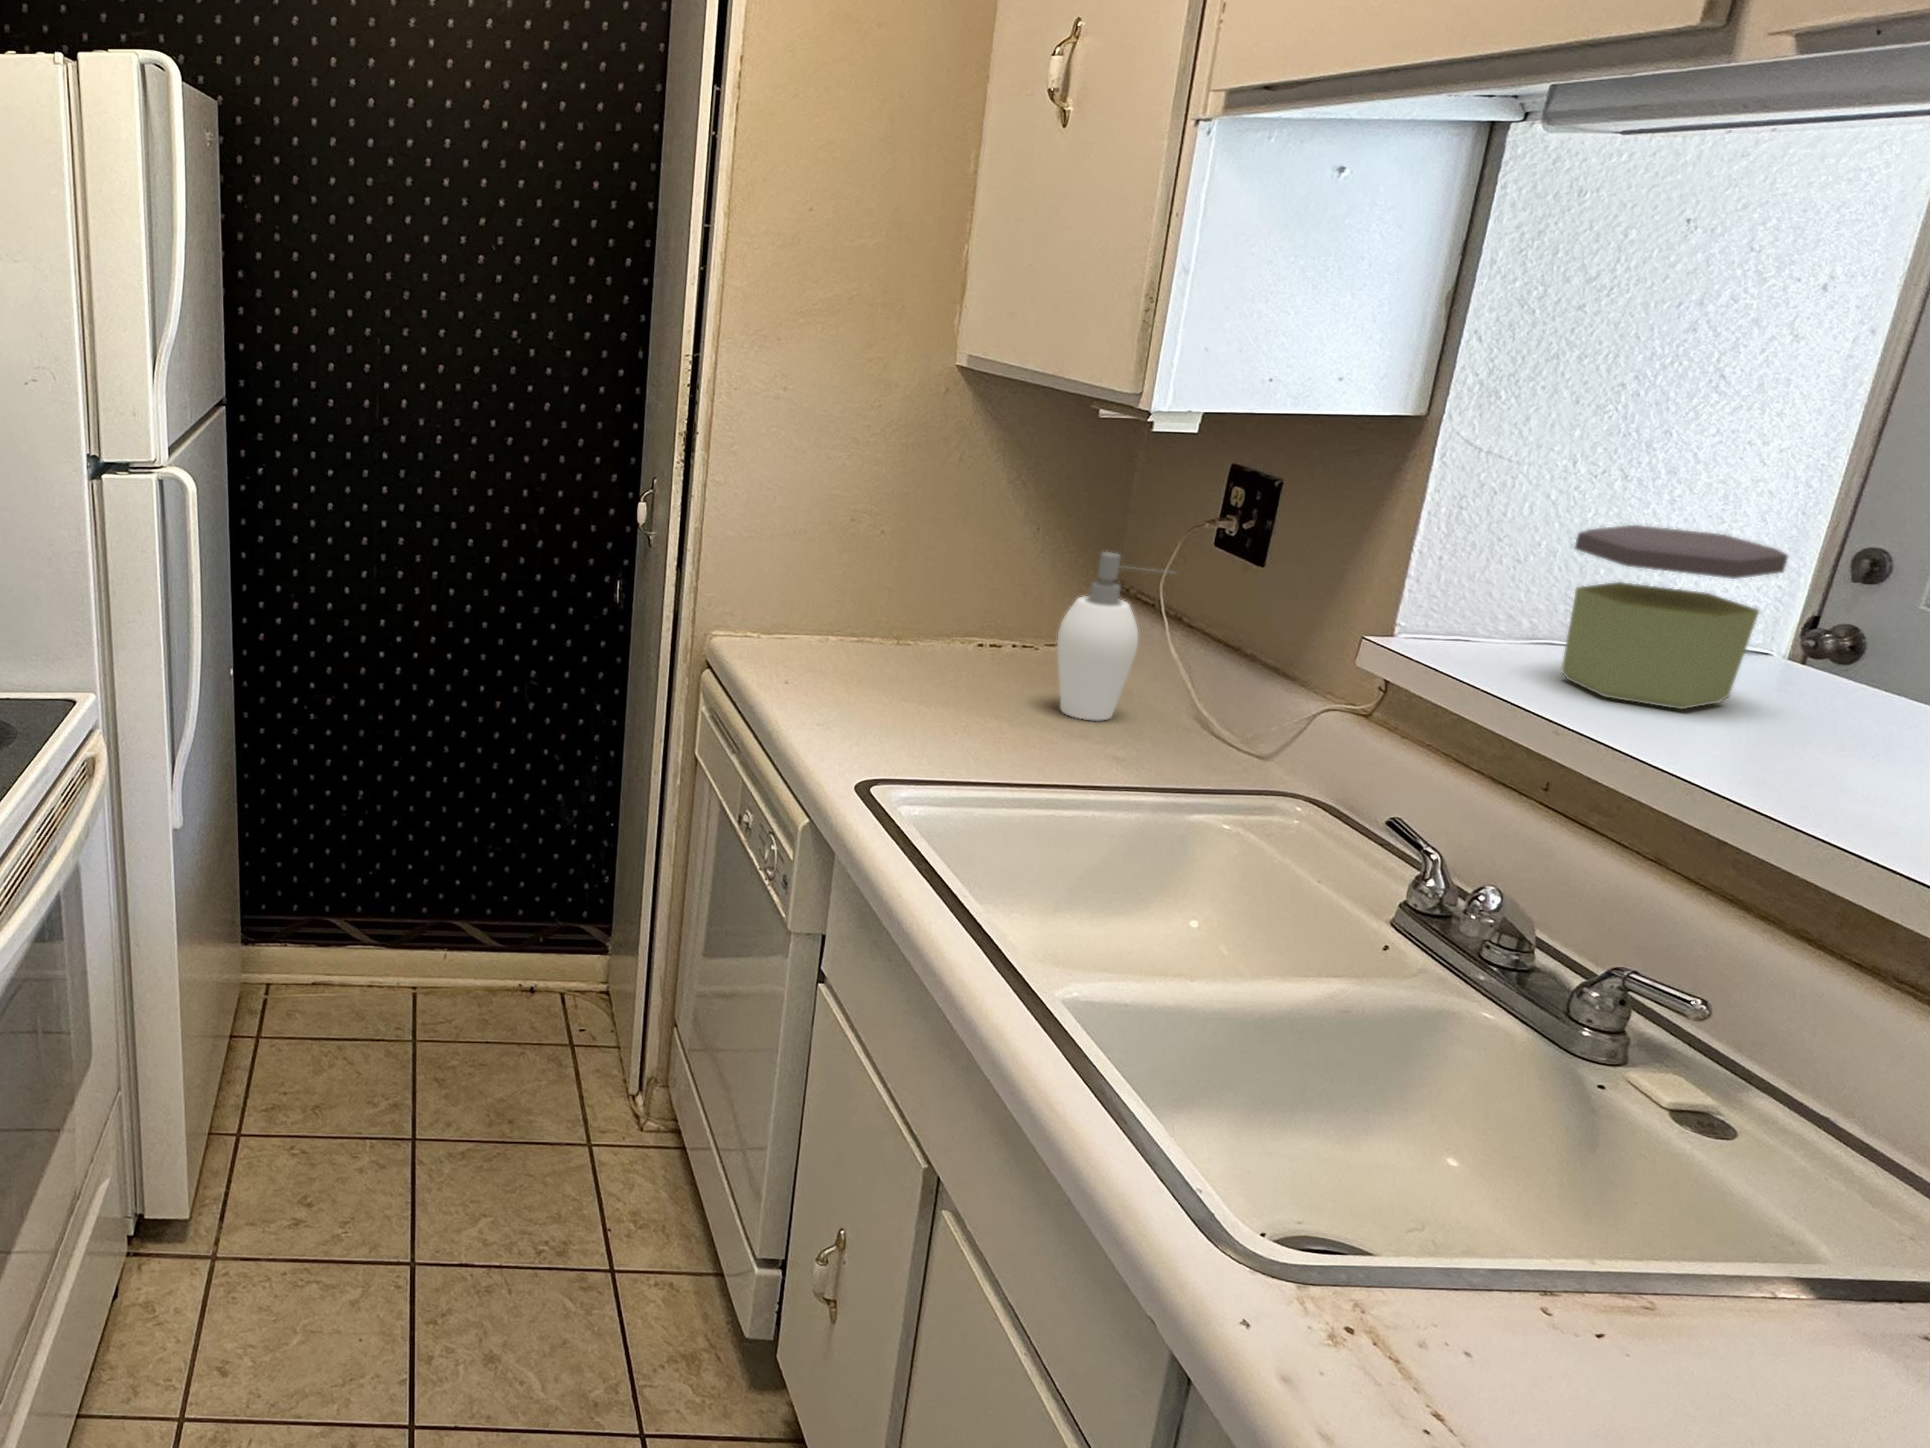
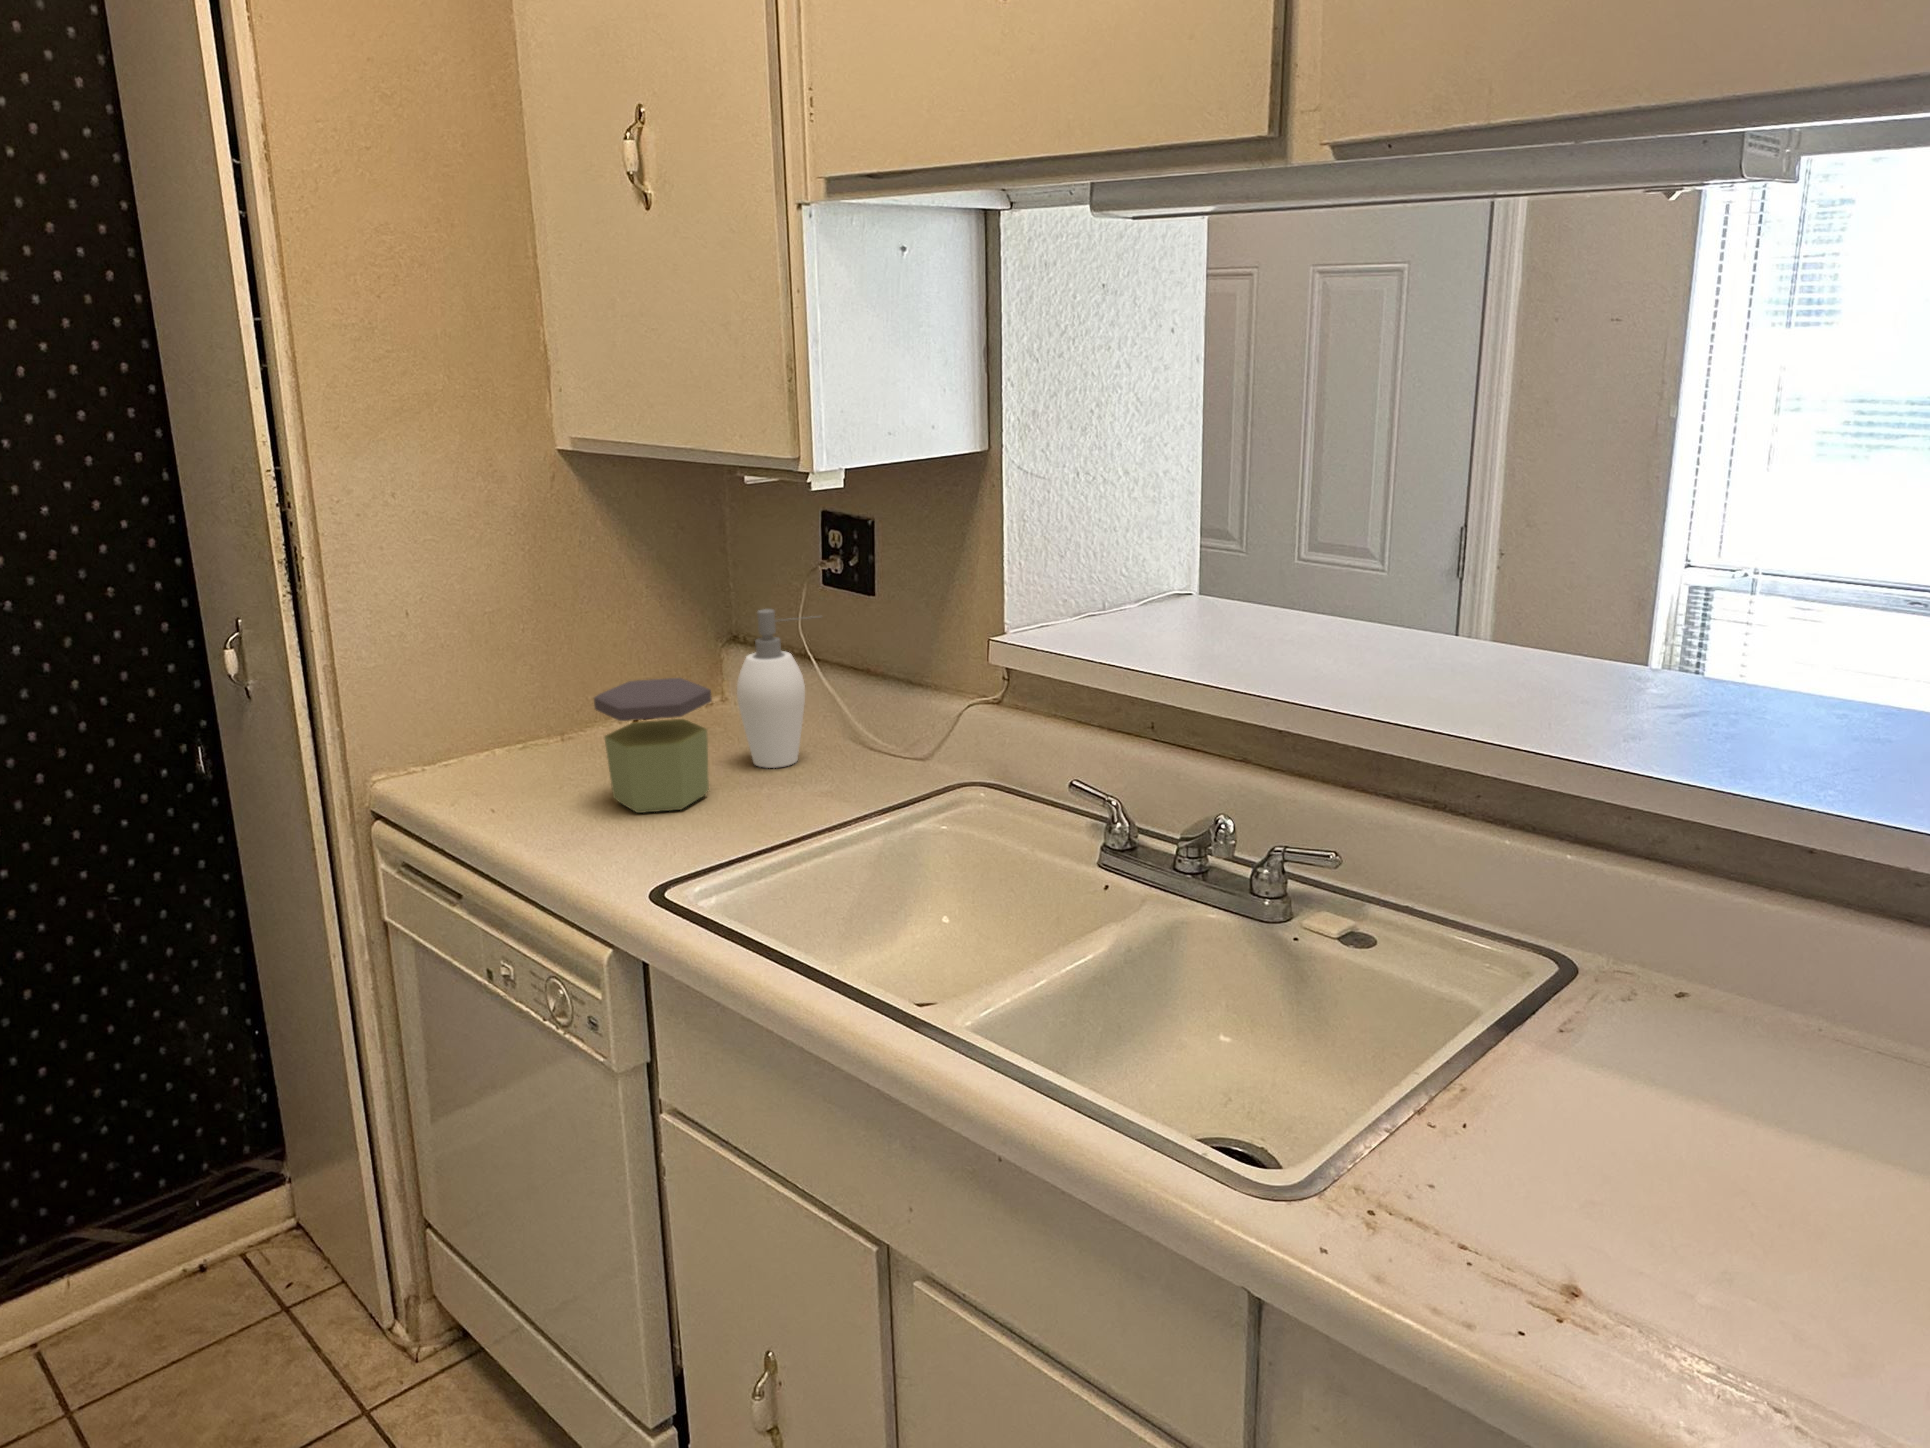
jar: present [1562,525,1788,709] -> present [594,678,712,813]

